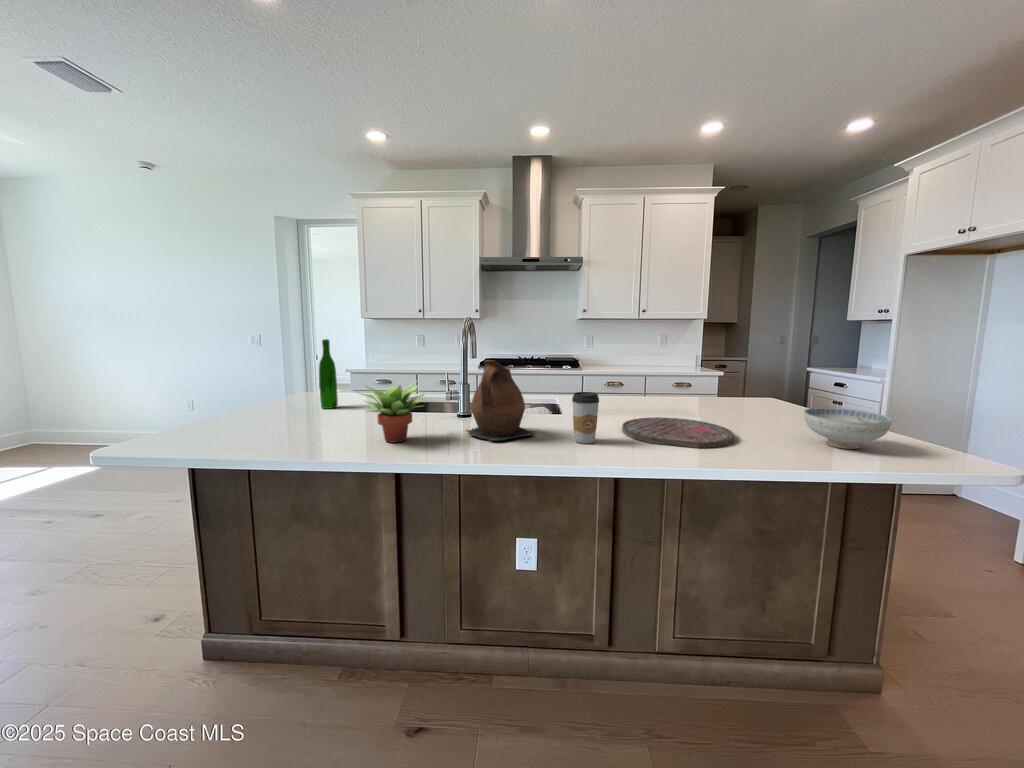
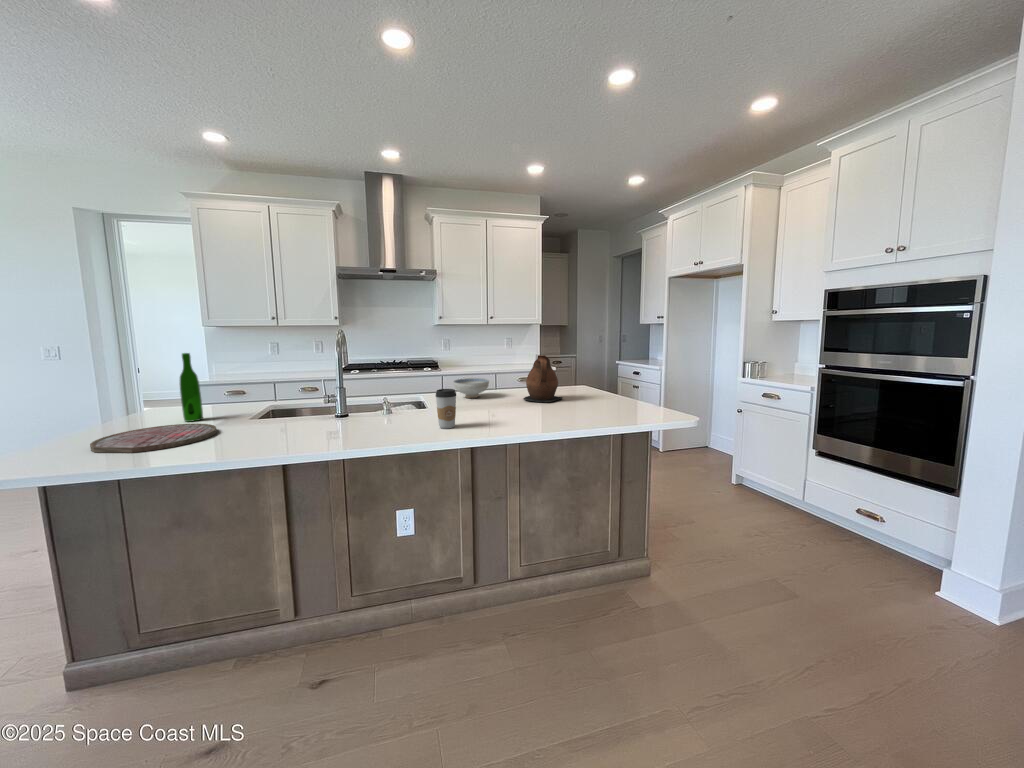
ceramic pitcher: present [467,360,534,441] -> present [523,355,563,402]
succulent plant: present [357,380,424,443] -> none [240,387,309,444]
ceramic bowl: present [804,407,892,449] -> present [454,378,489,398]
cutting board: present [622,417,734,448] -> present [90,424,217,453]

